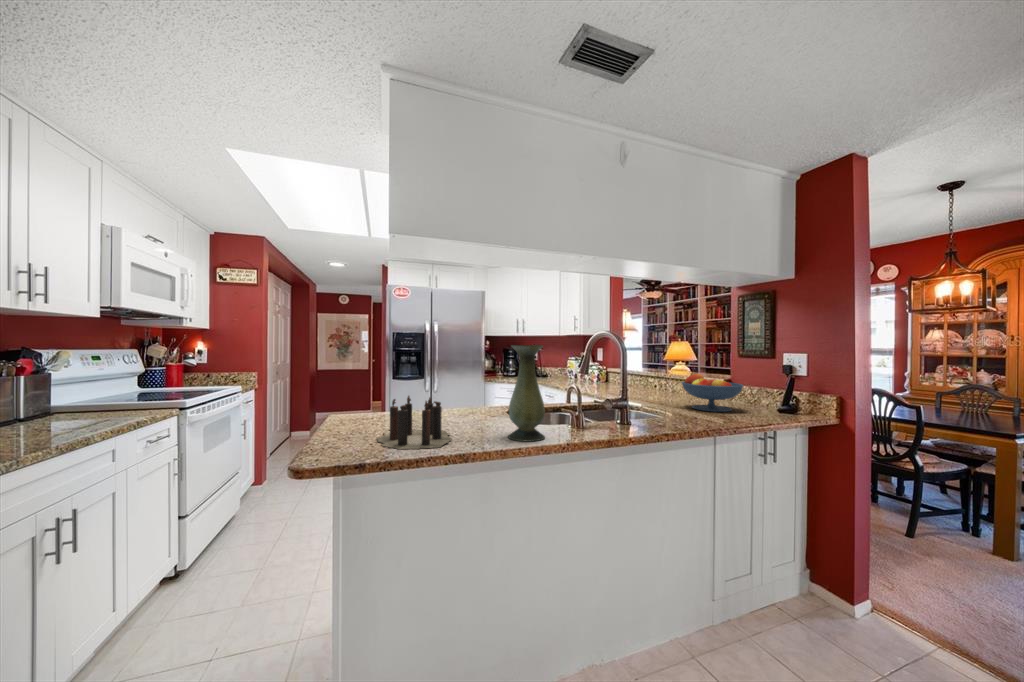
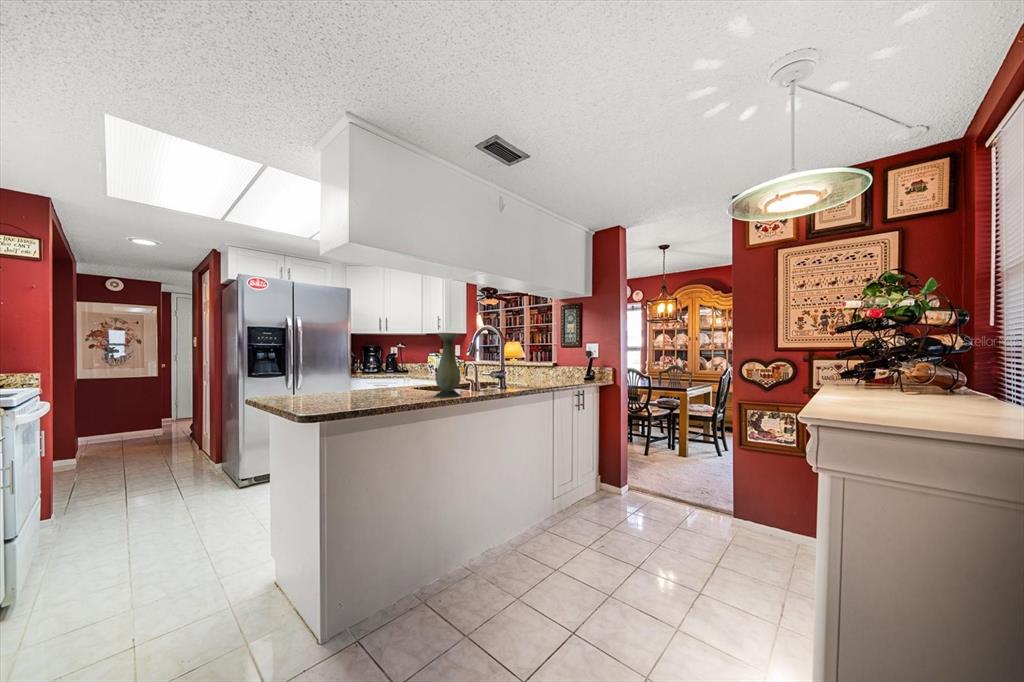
fruit bowl: present [682,374,743,412] -> none [528,358,565,382]
candle: present [377,396,451,450] -> none [341,370,416,404]

